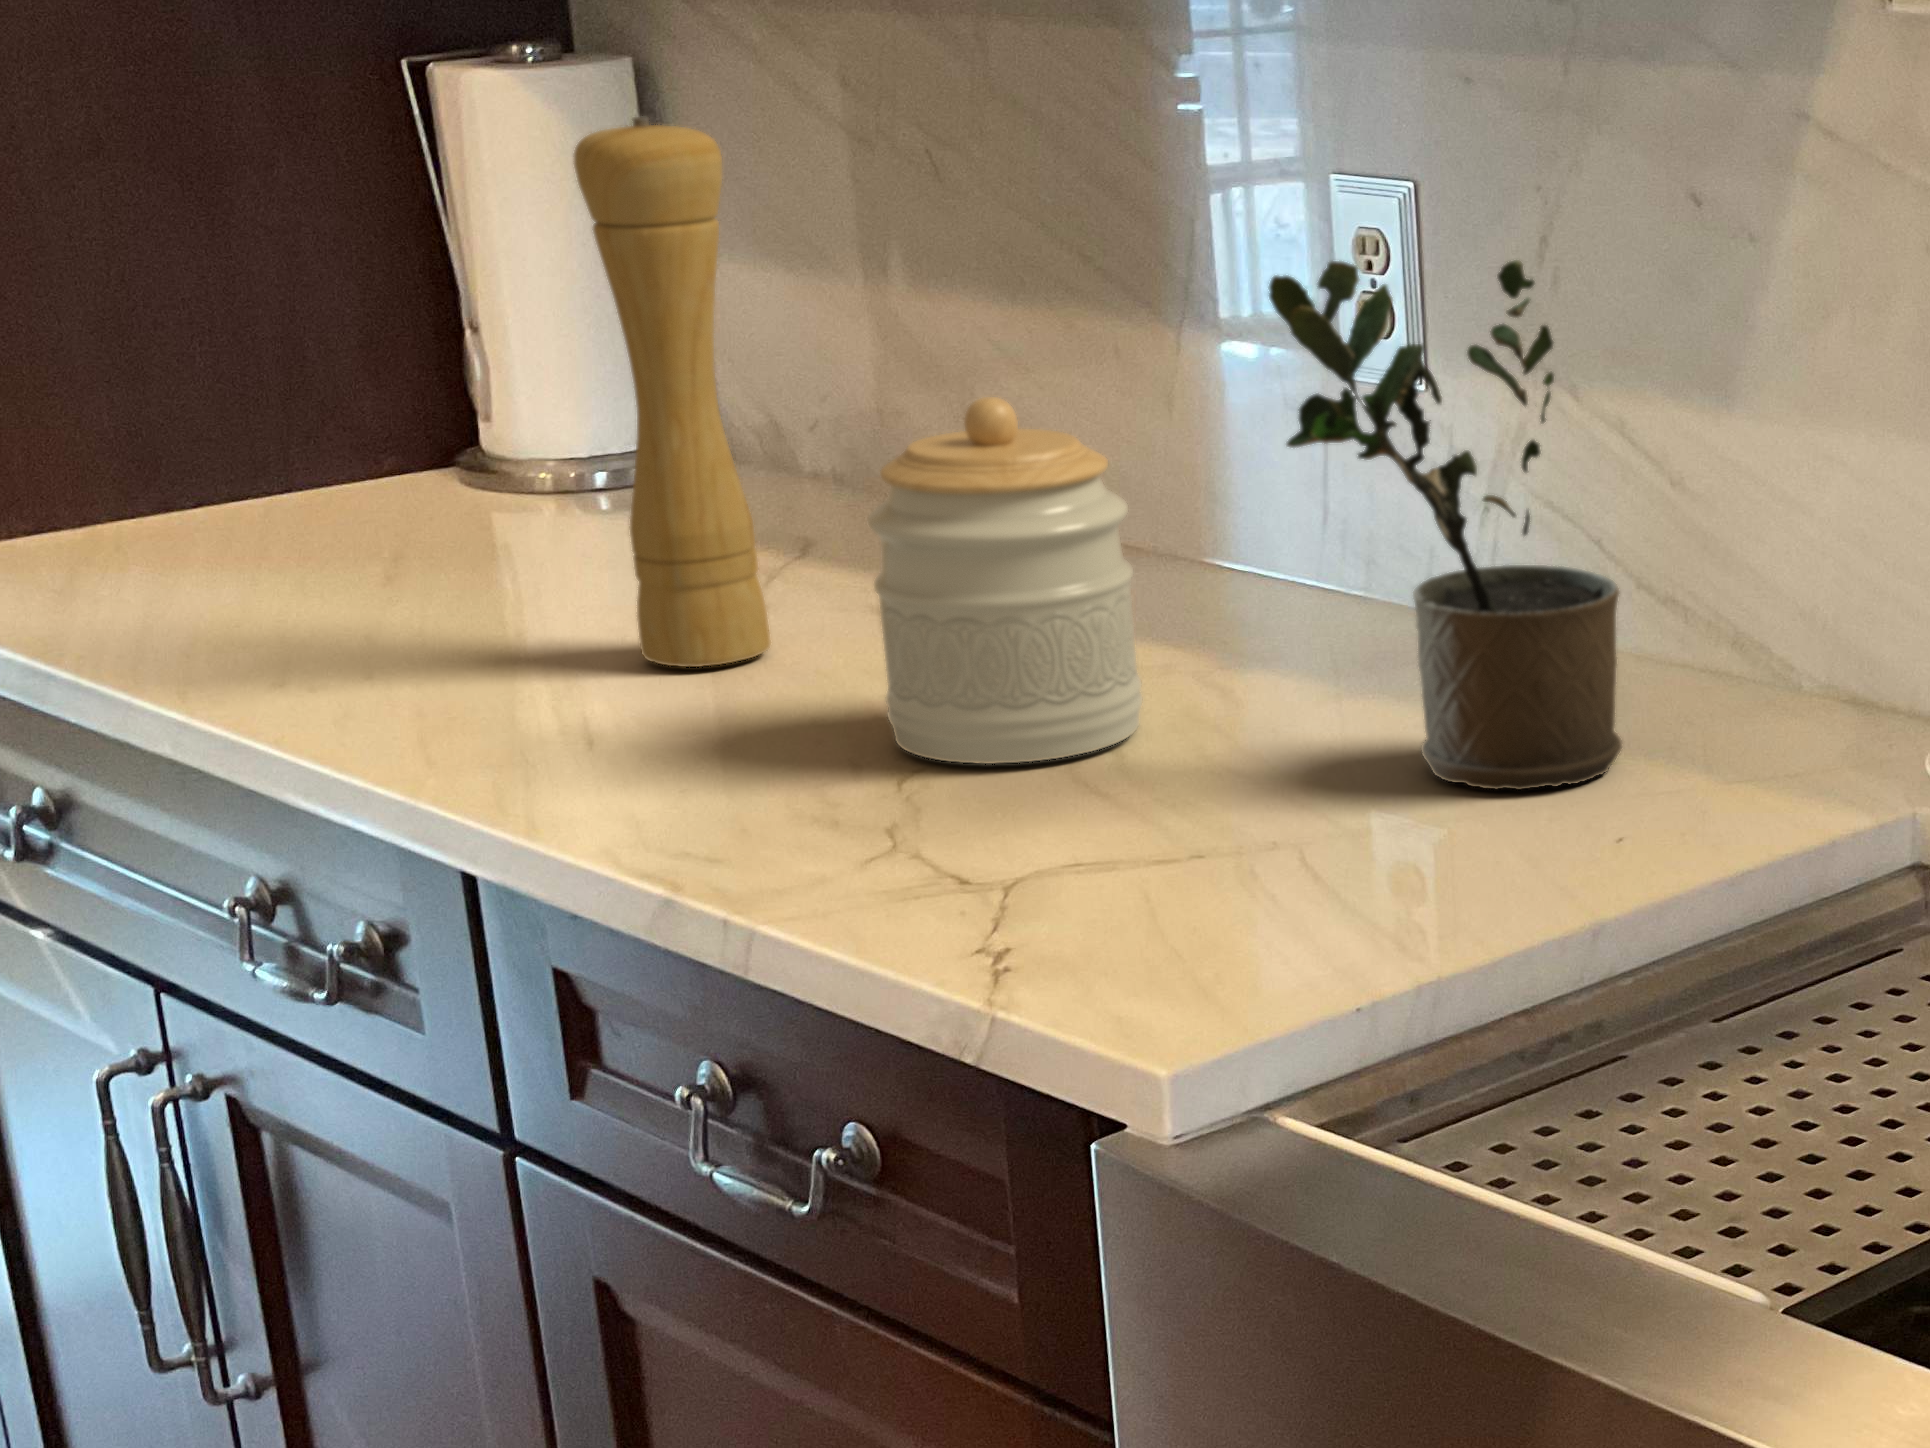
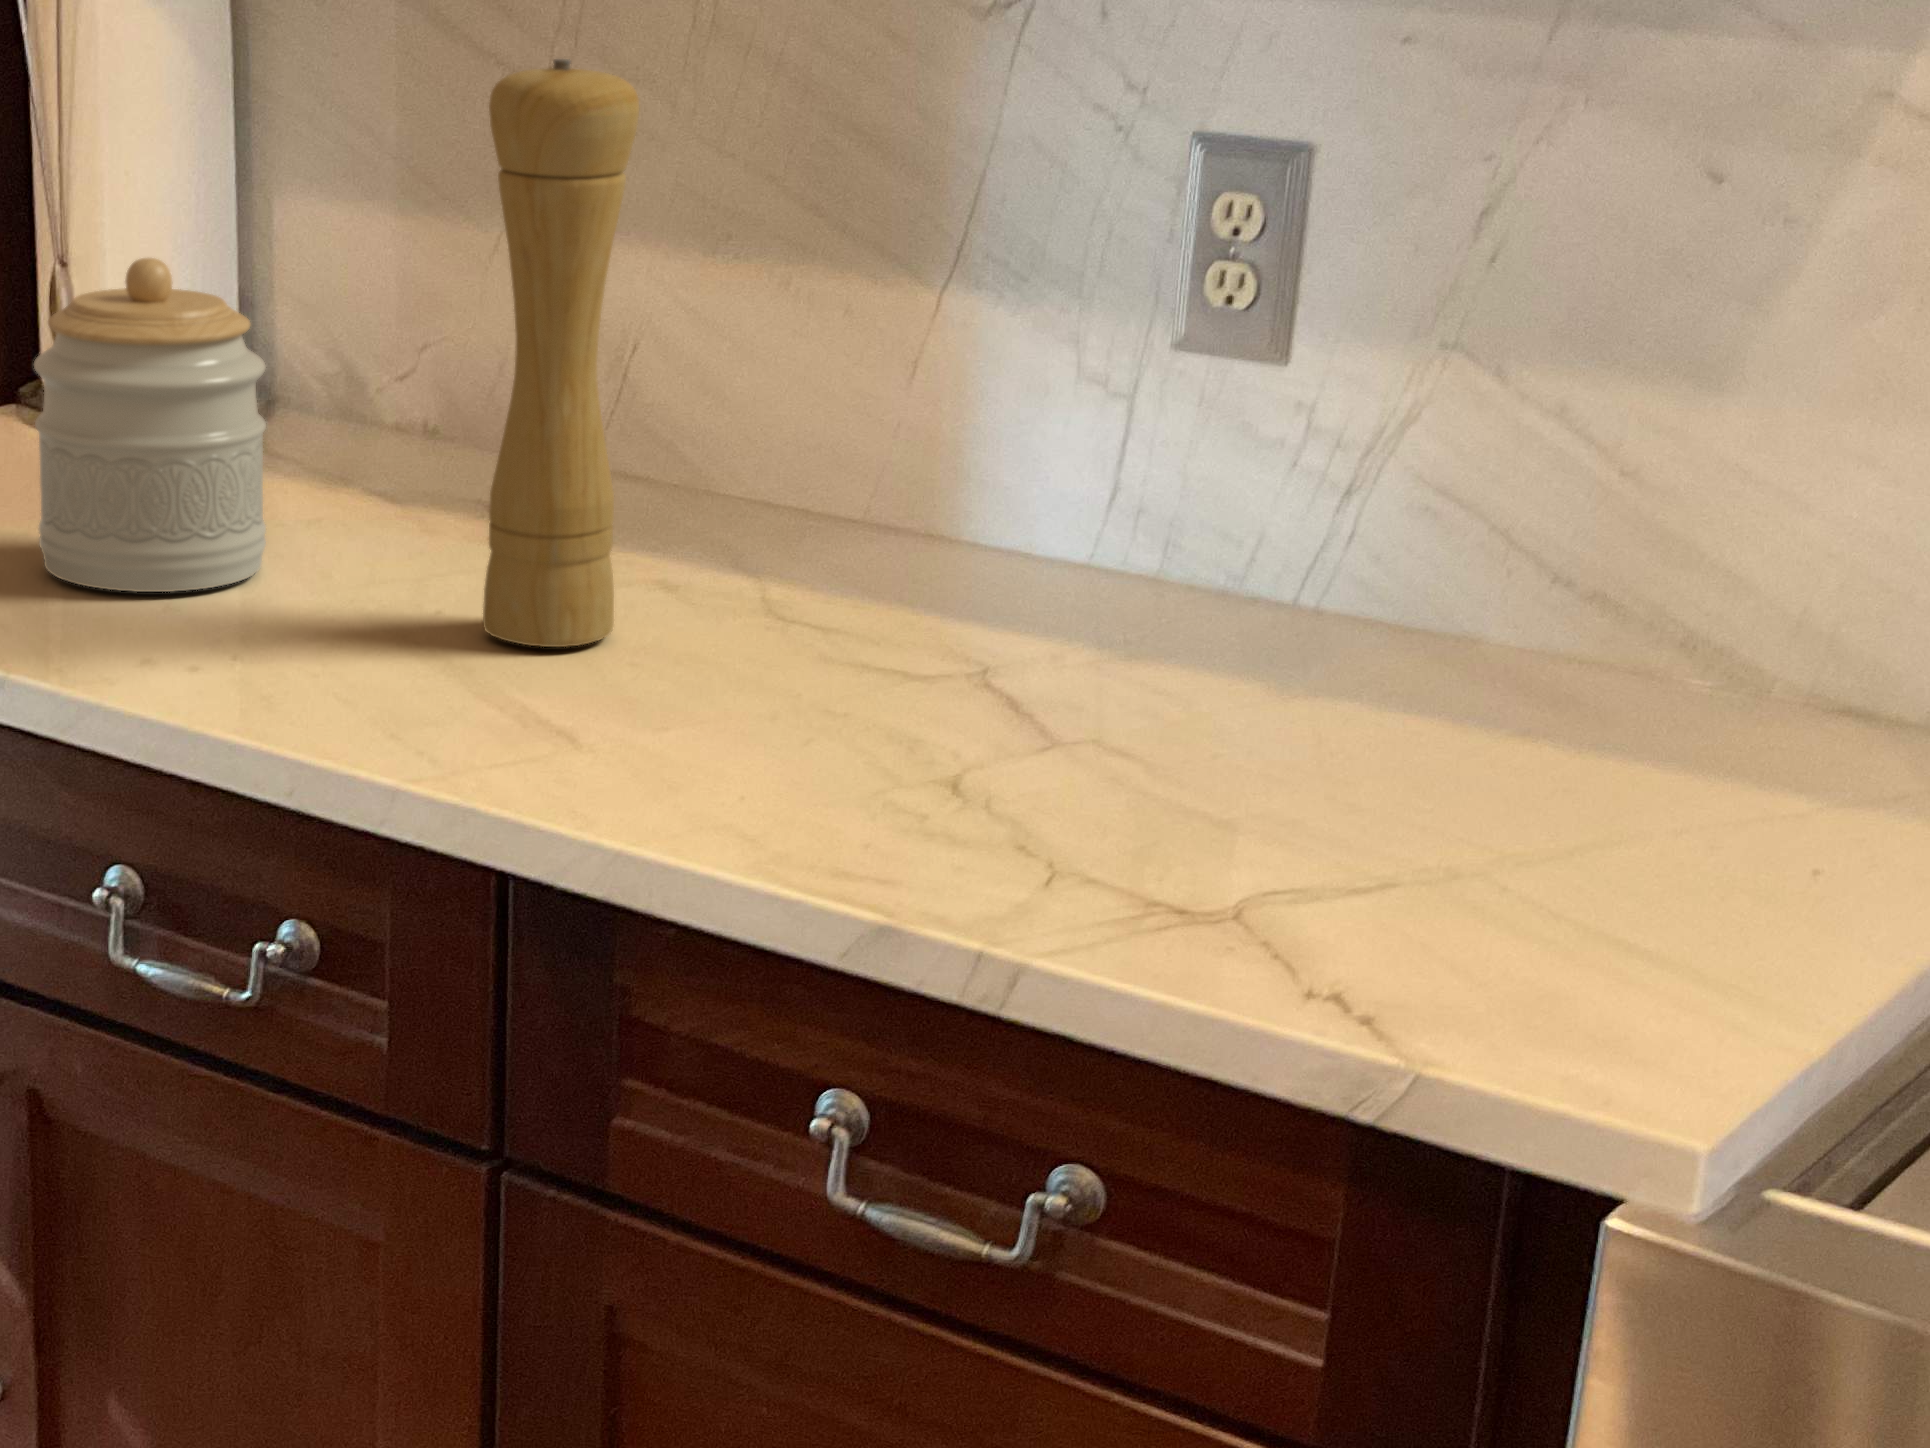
potted plant: present [1269,260,1622,790] -> none [1398,243,1731,807]
jar: present [868,397,1142,764] -> present [34,258,266,592]

